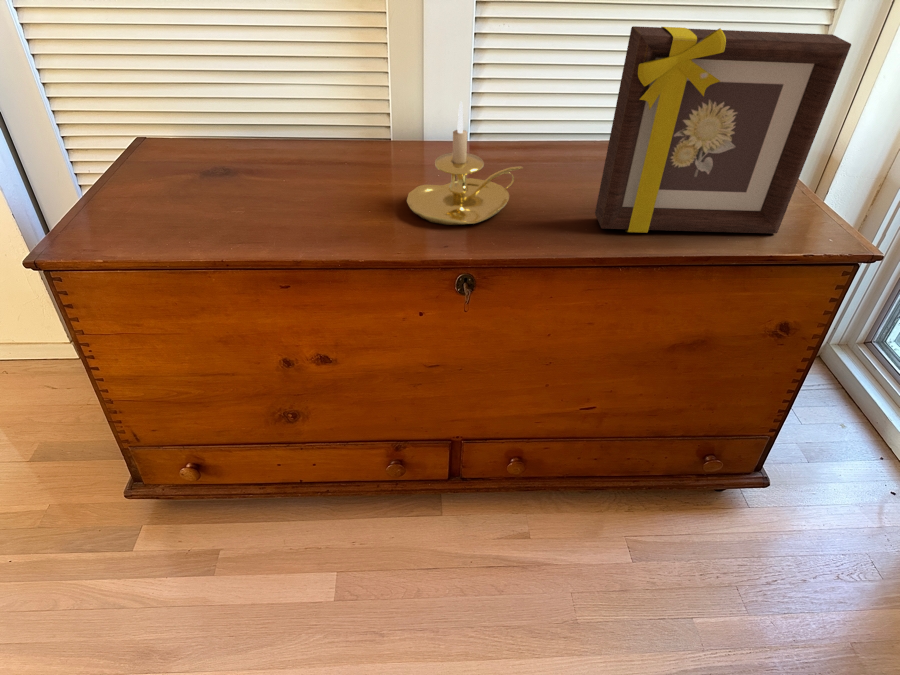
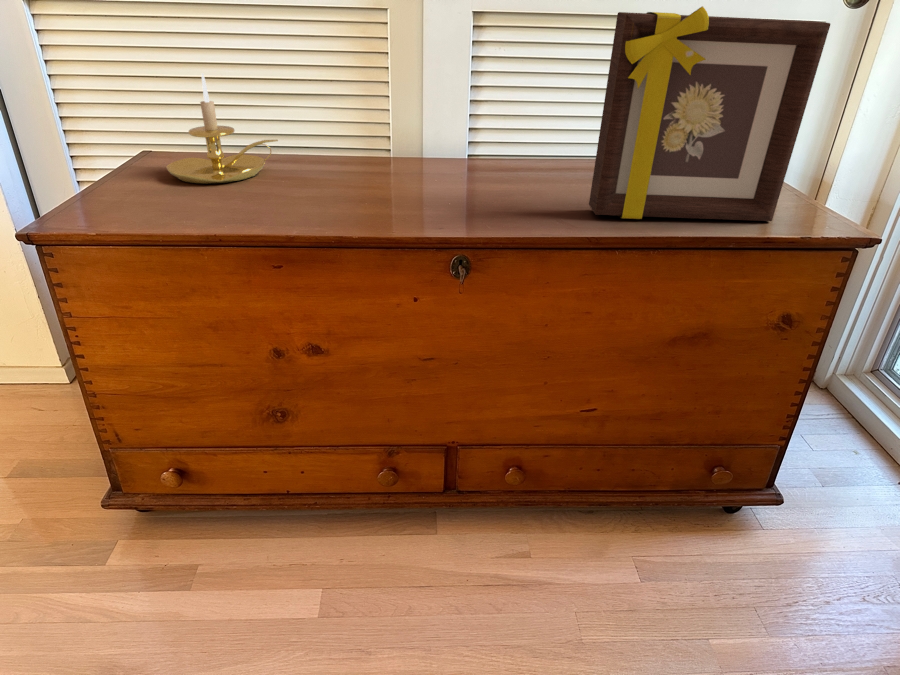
candle holder: present [407,101,523,225] -> present [166,73,278,183]

